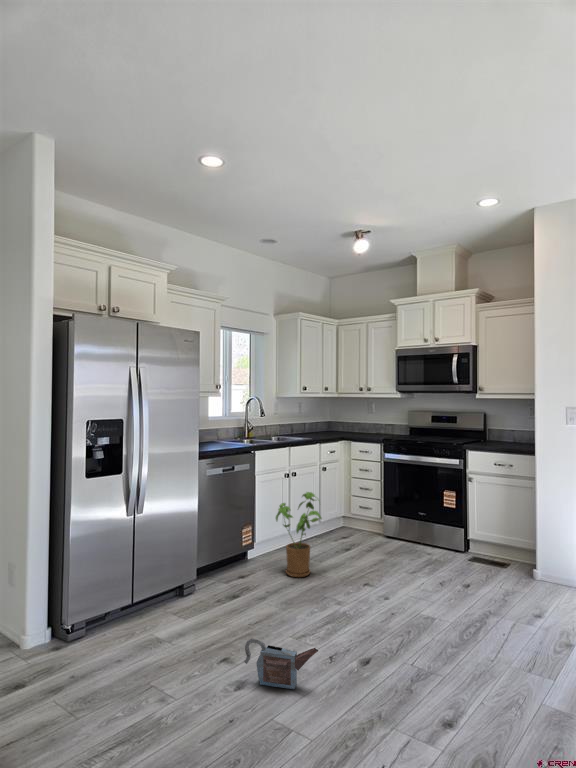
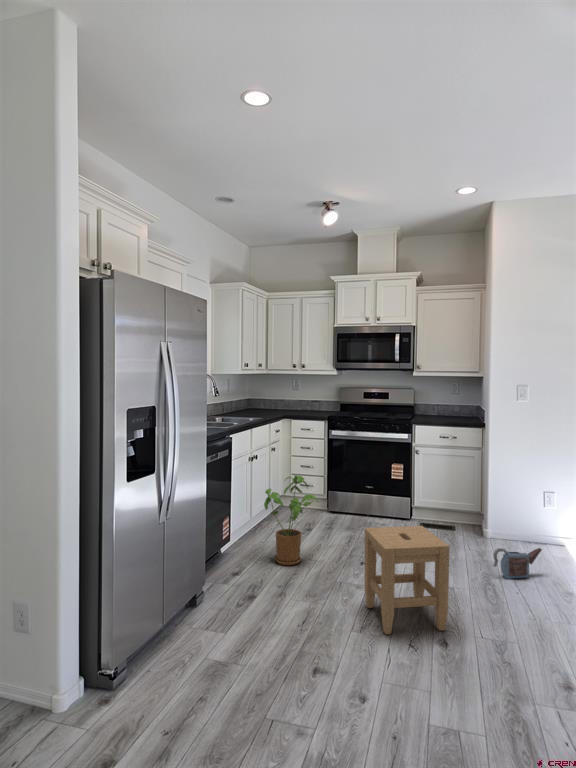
stool: none [313,544,385,656] -> present [364,526,450,634]
watering can: present [244,638,318,689] -> present [493,548,542,579]

